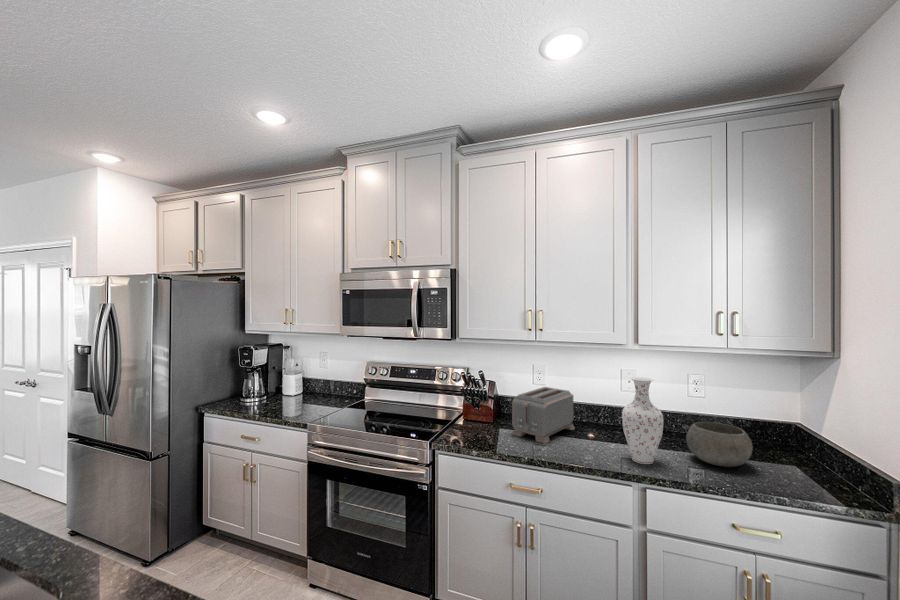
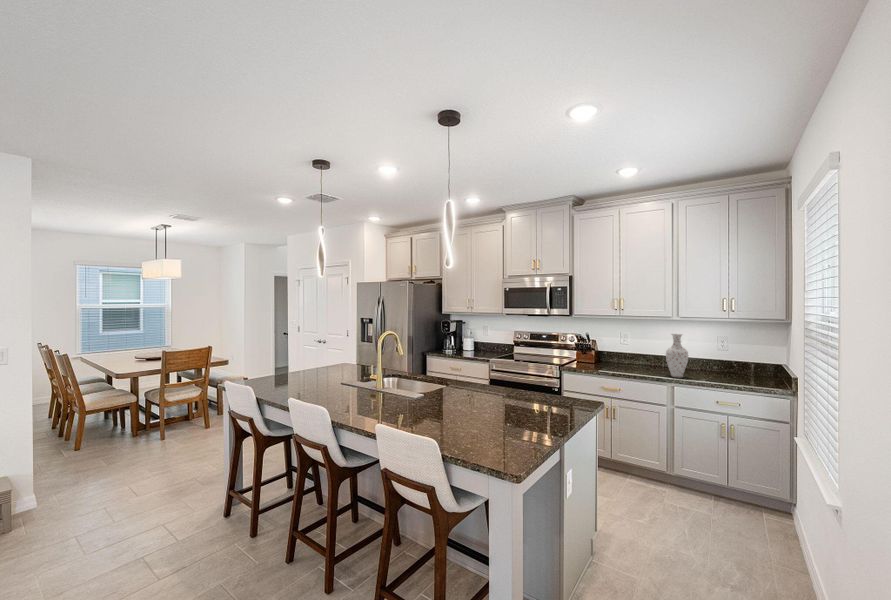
toaster: present [512,387,575,444] -> none [605,344,644,370]
bowl: present [686,422,753,467] -> none [704,359,739,380]

